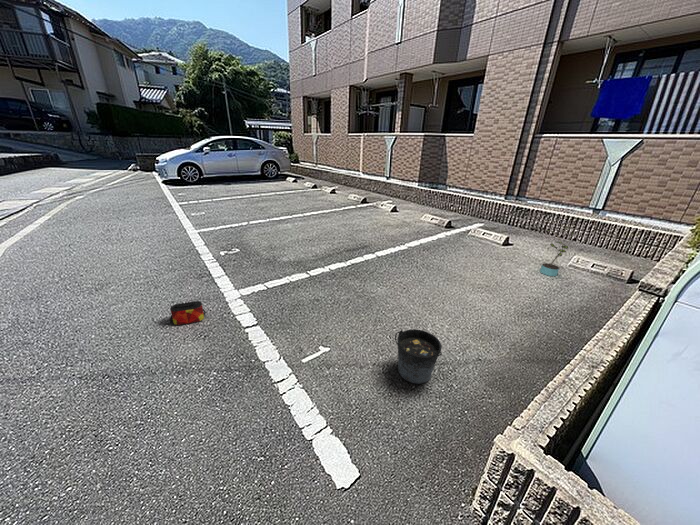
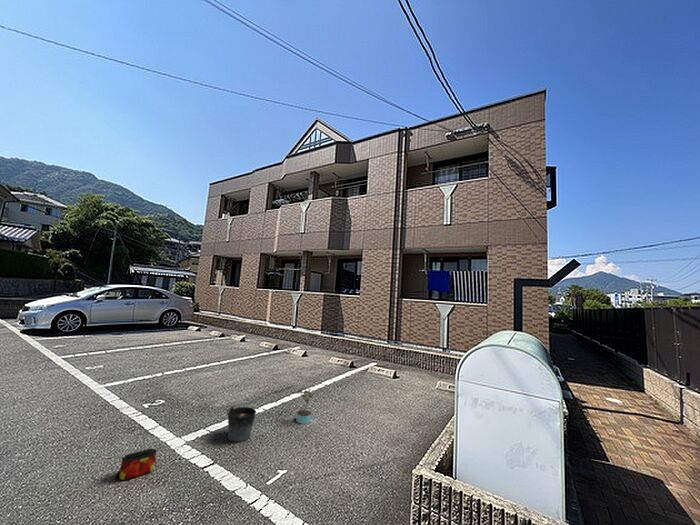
potted plant: present [540,228,569,276] -> present [296,373,313,424]
bucket: present [395,329,442,384] -> present [227,407,256,442]

